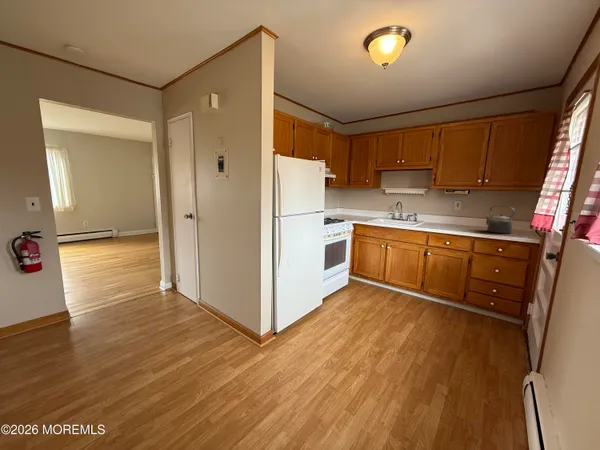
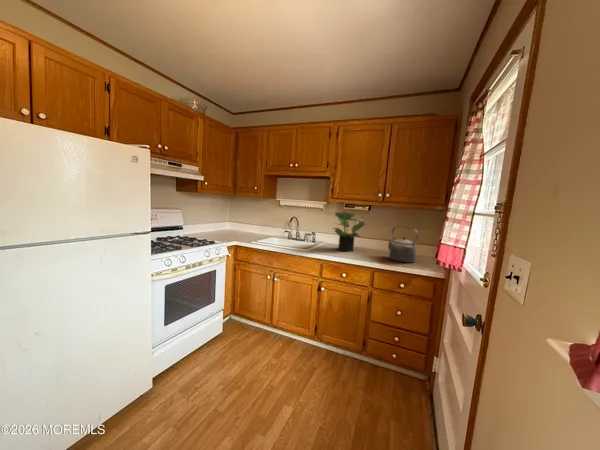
potted plant: none [434,196,464,227] -> present [334,212,365,251]

